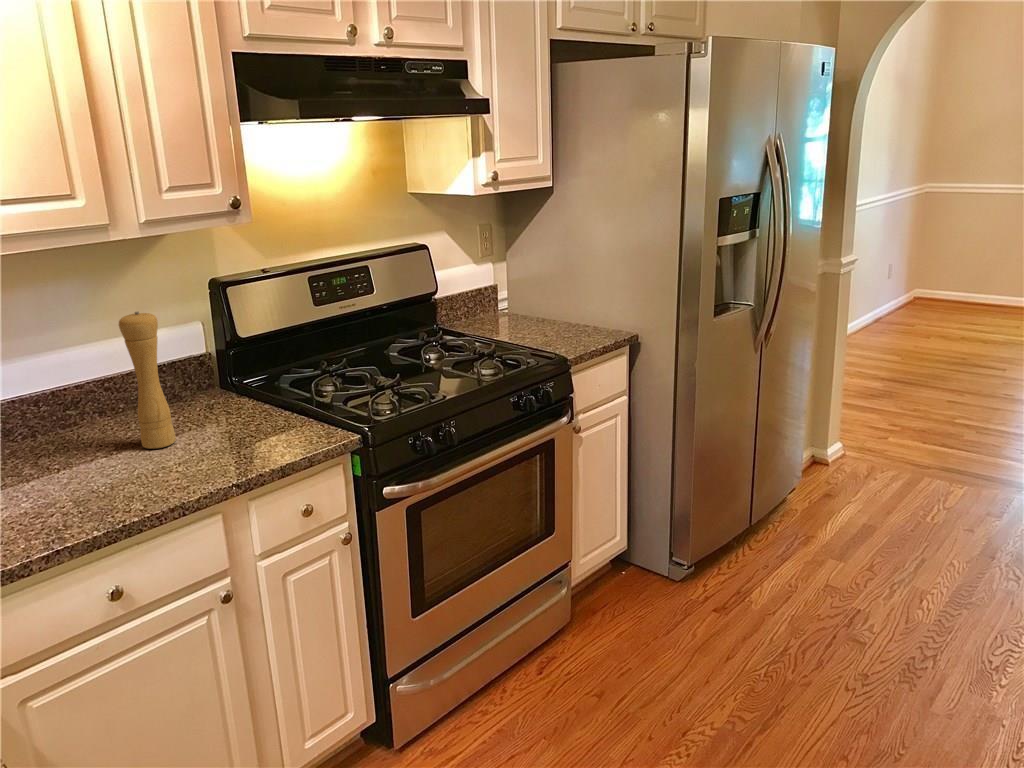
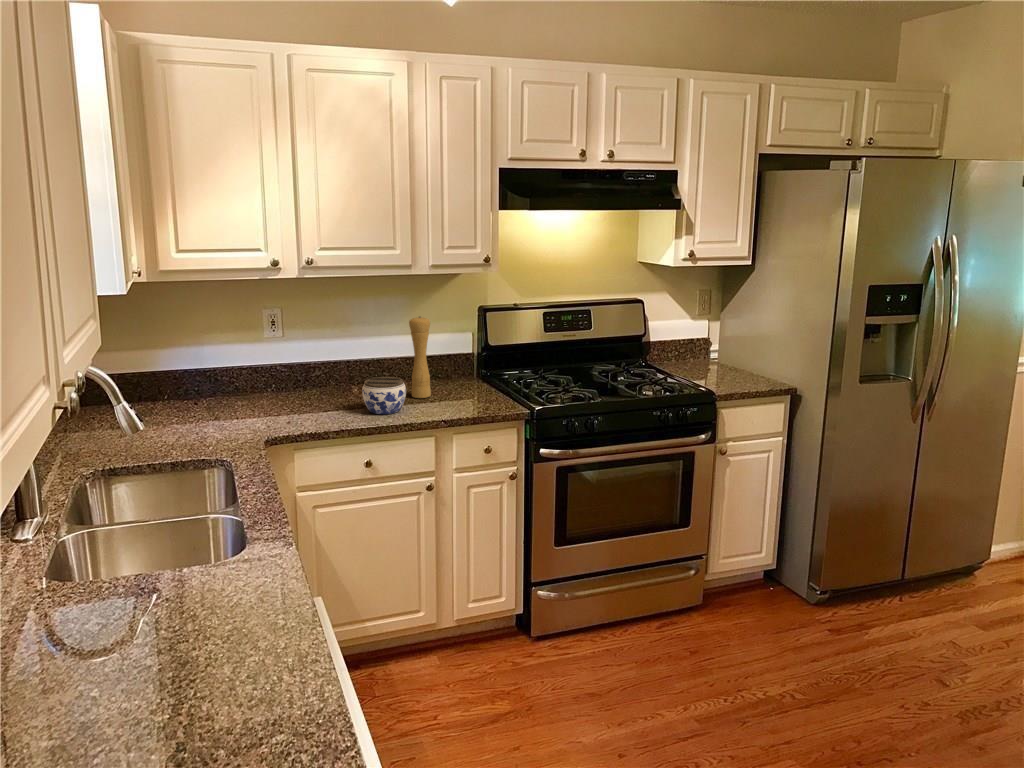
jar: none [64,425,150,498] -> present [362,377,406,414]

